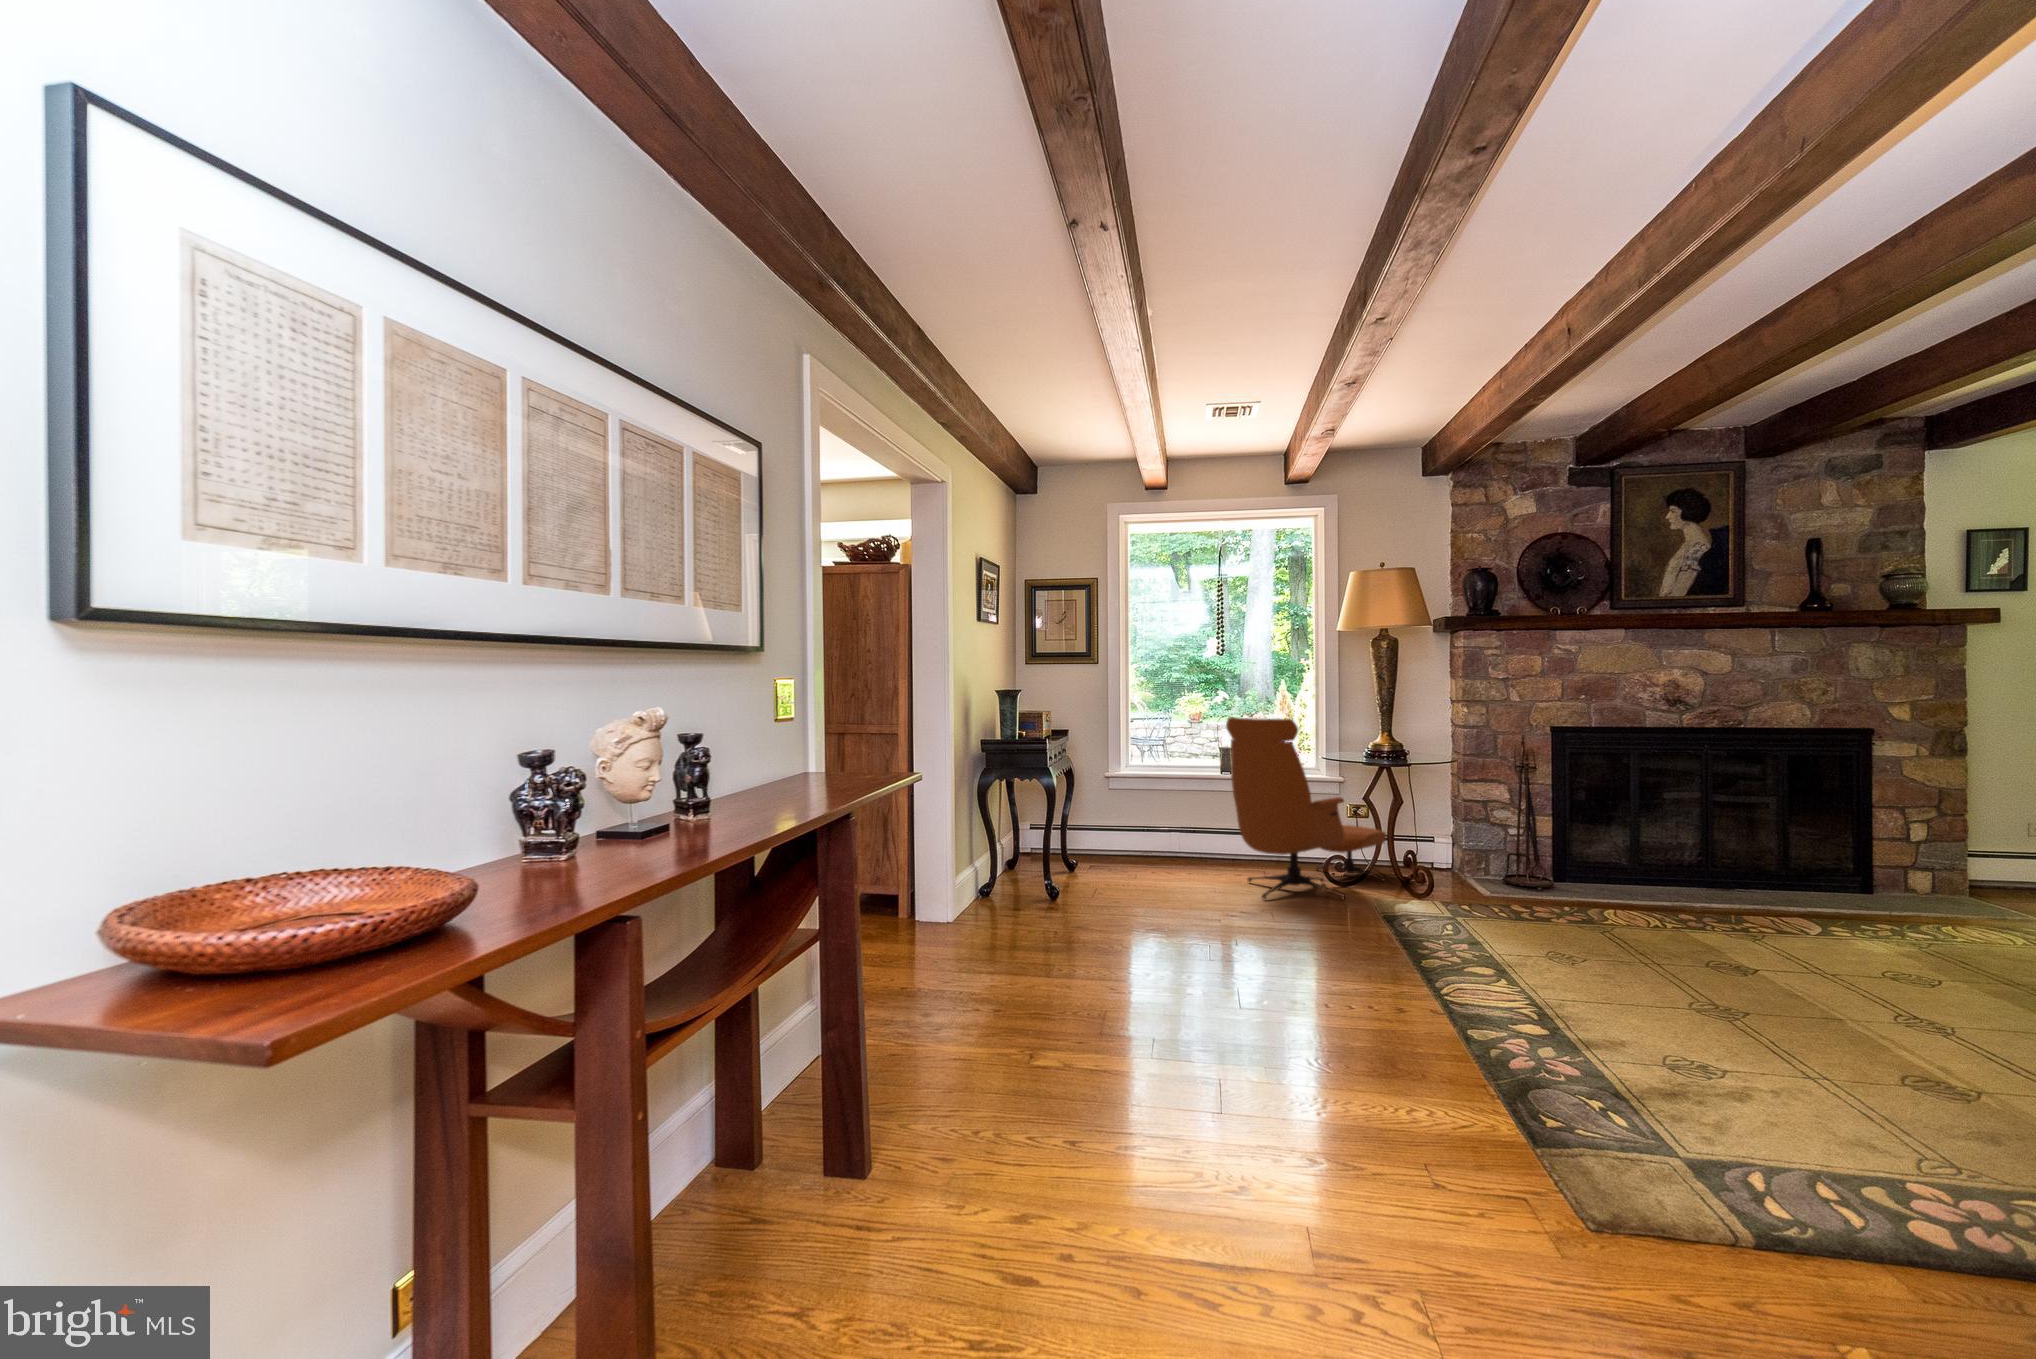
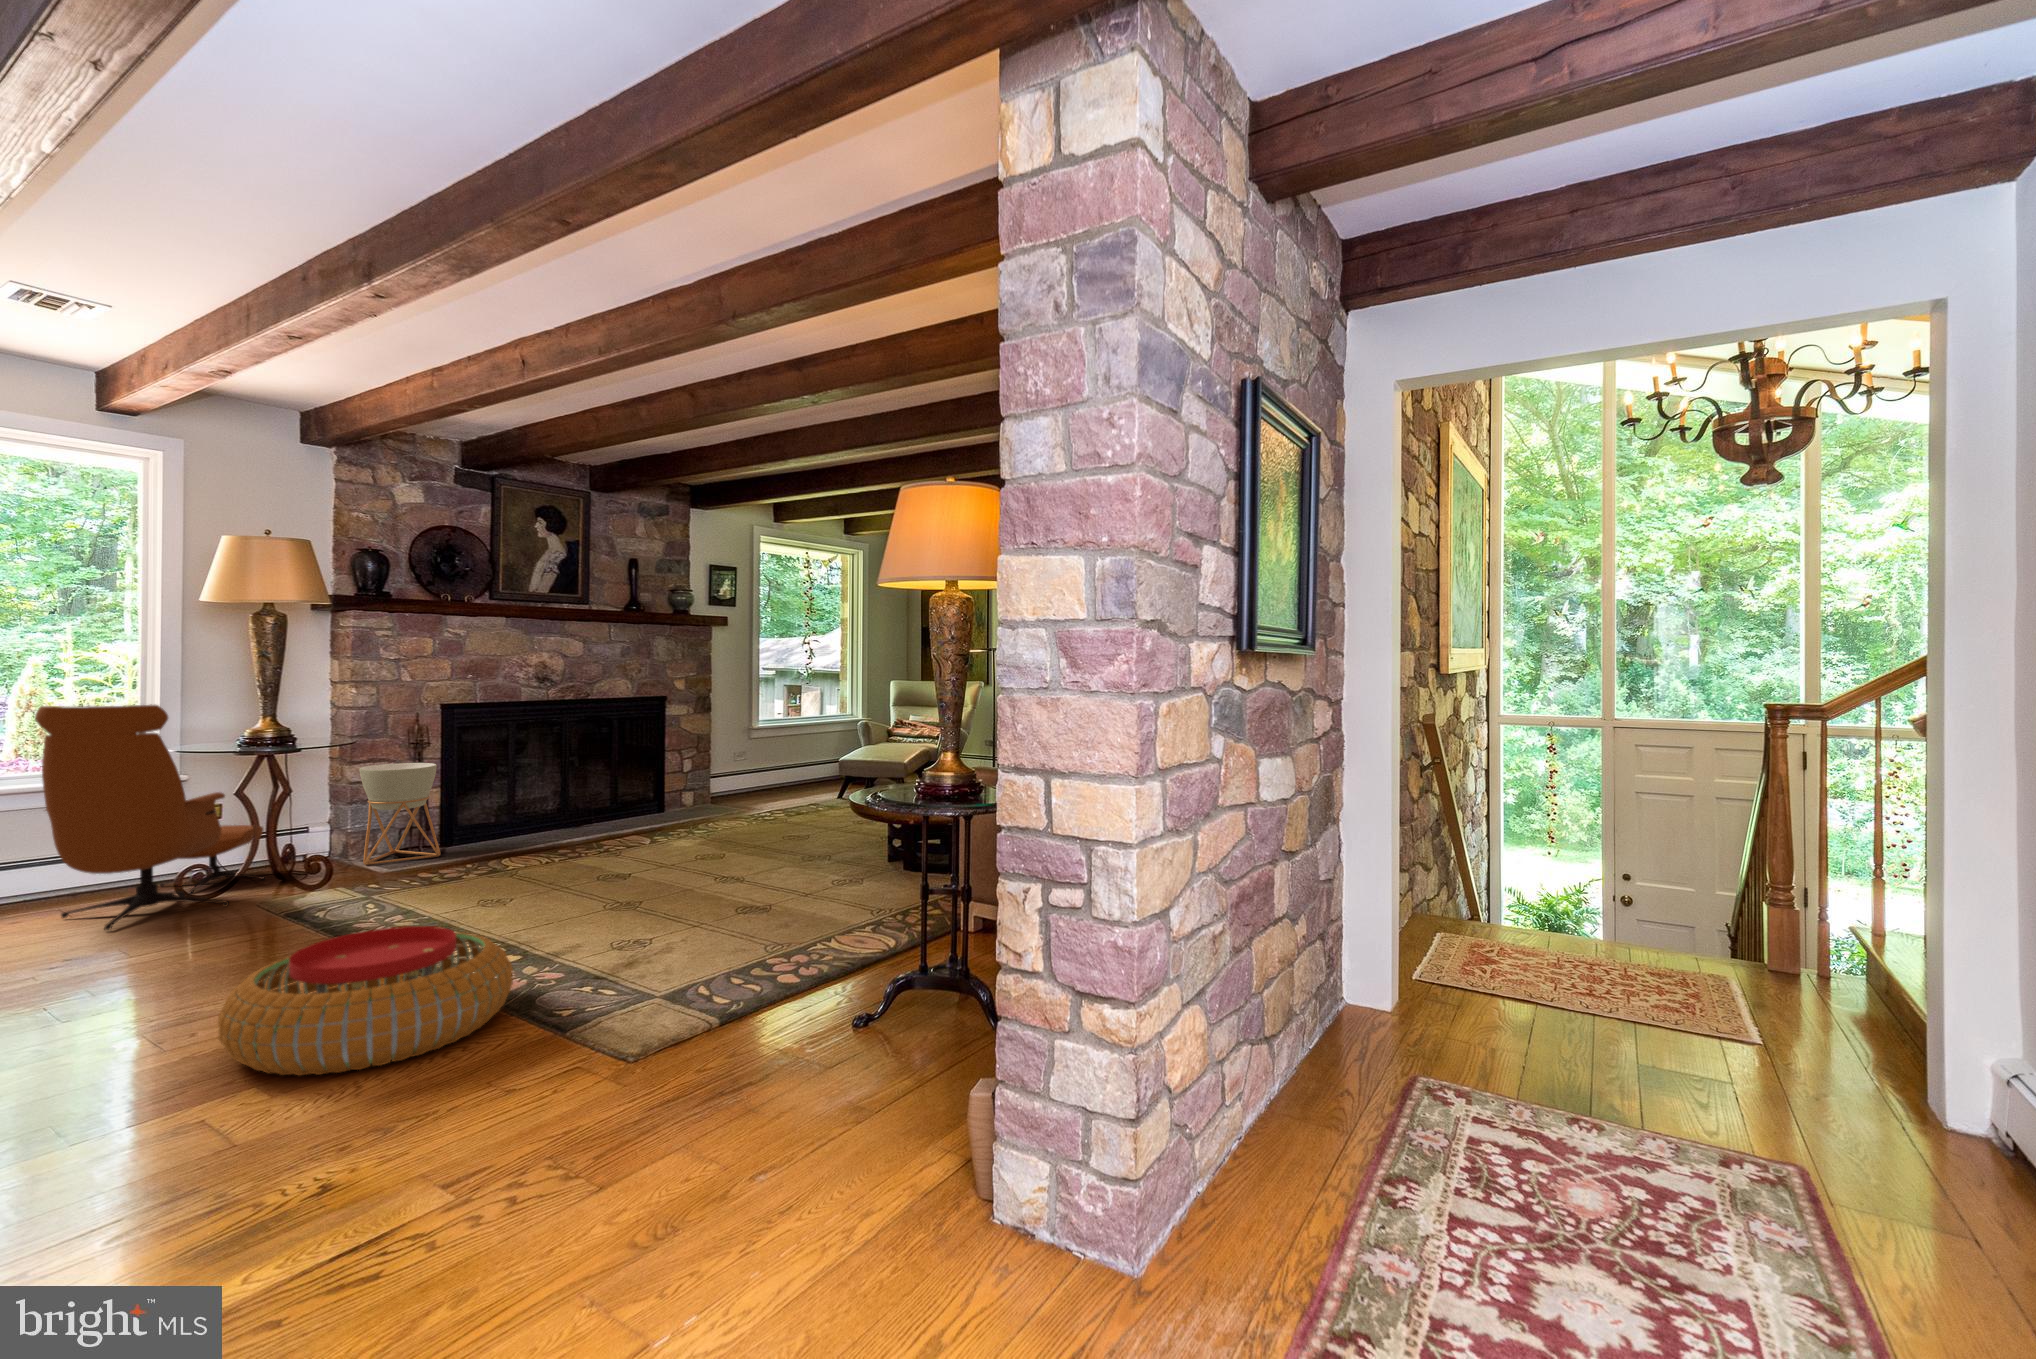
planter: none [1467,786,1543,892] -> present [360,763,440,865]
pouf: none [1242,955,1502,1106] -> present [218,926,513,1076]

